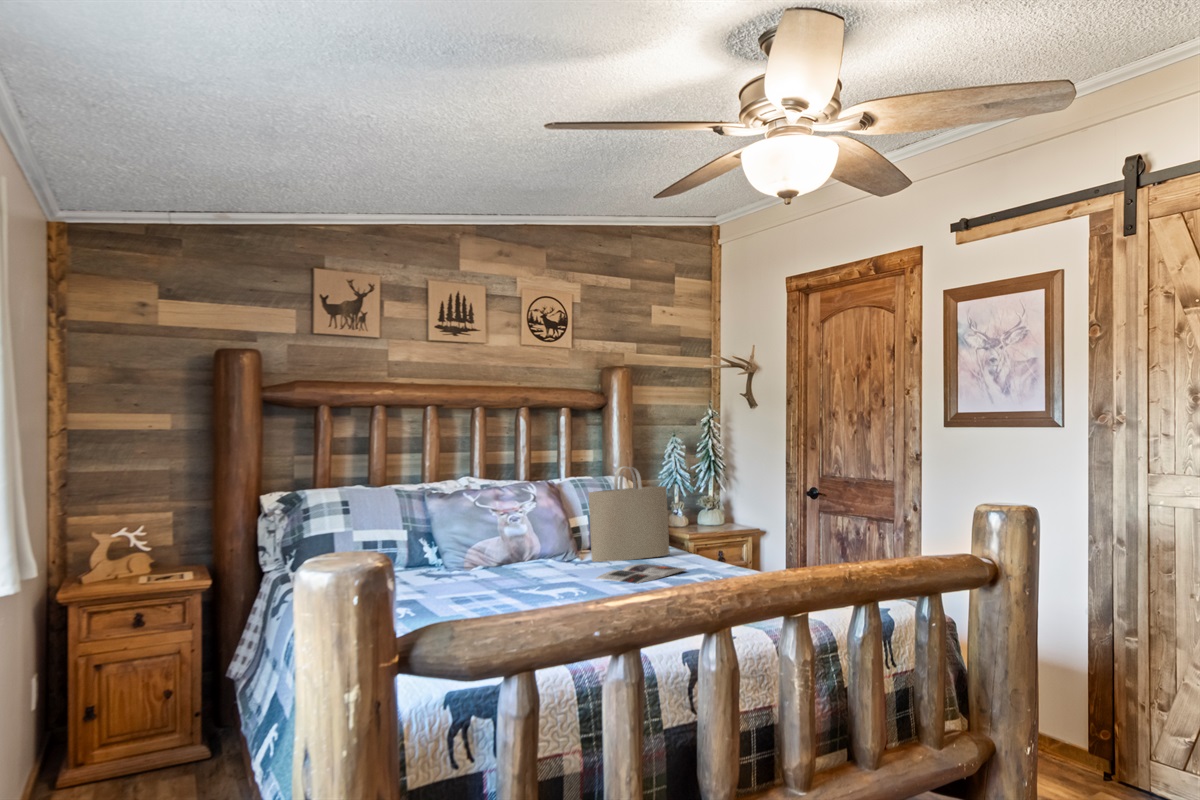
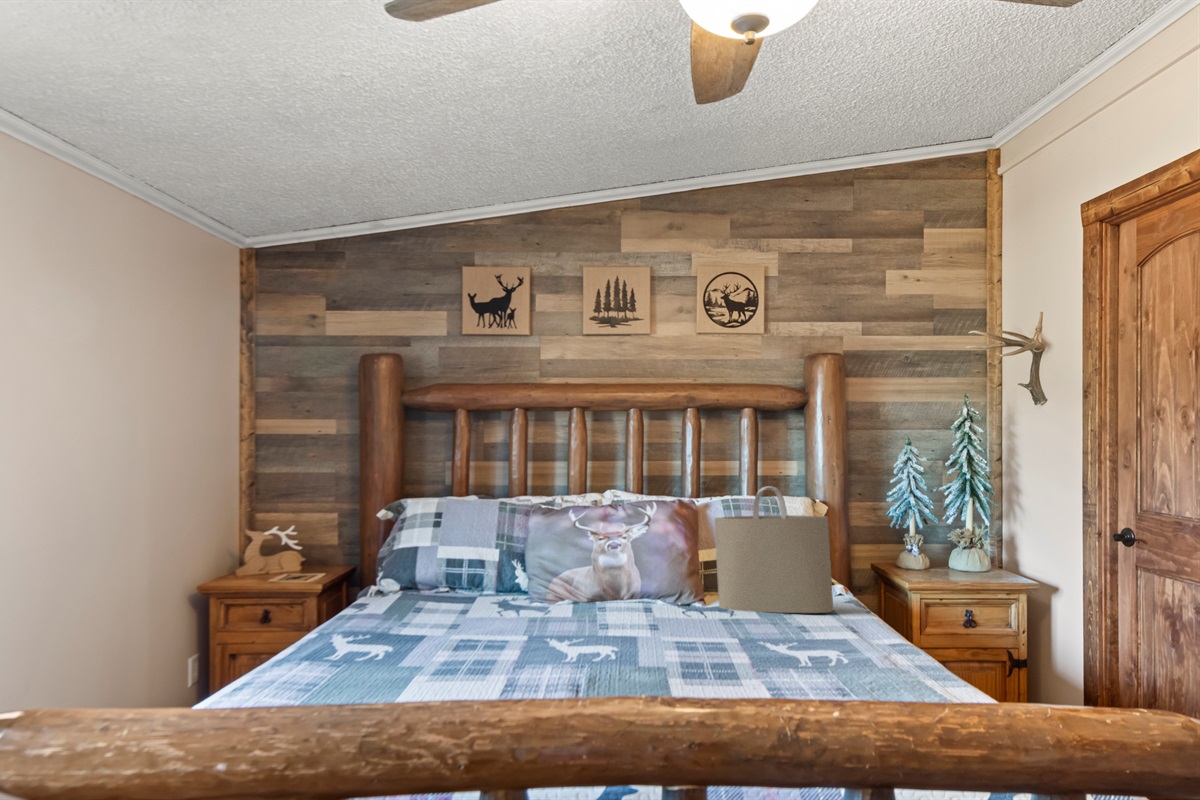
magazine: present [596,564,686,584] -> none [659,625,799,664]

